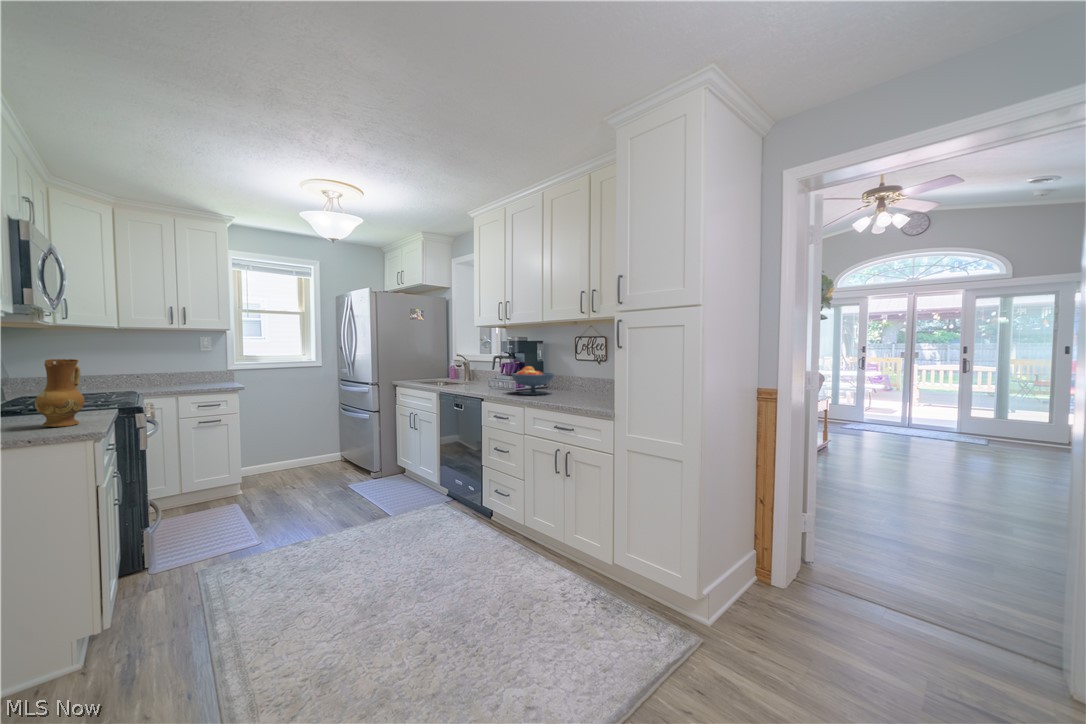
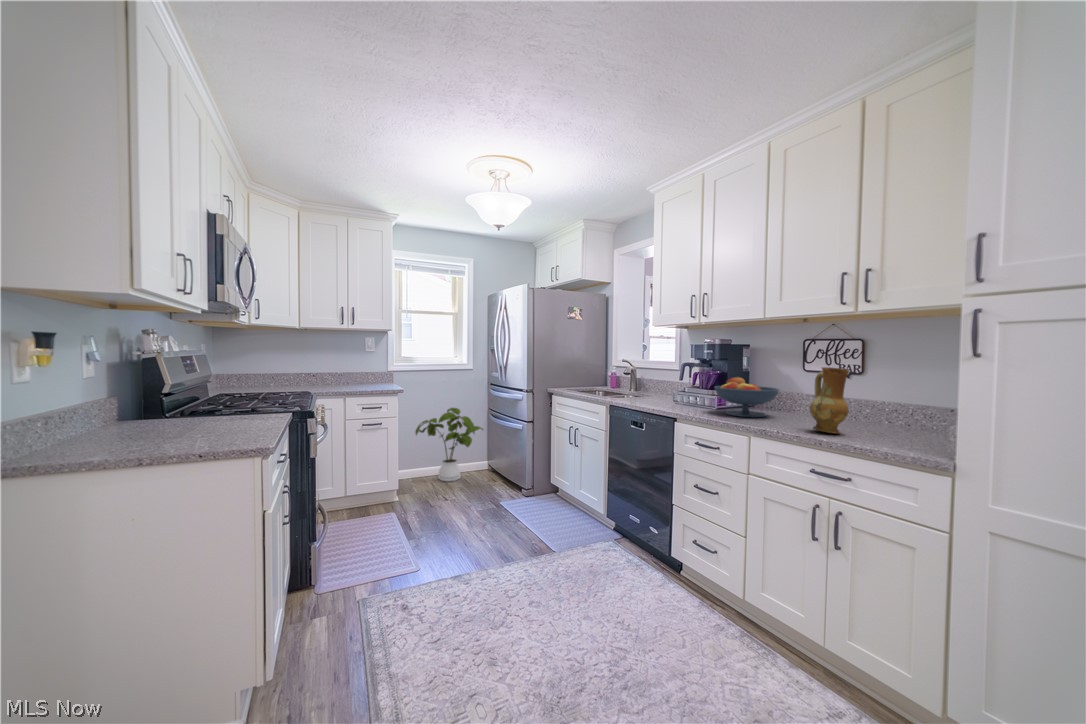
ceramic jug: present [35,359,85,427] -> present [810,367,849,434]
house plant: none [260,403,334,473] -> present [415,408,483,482]

